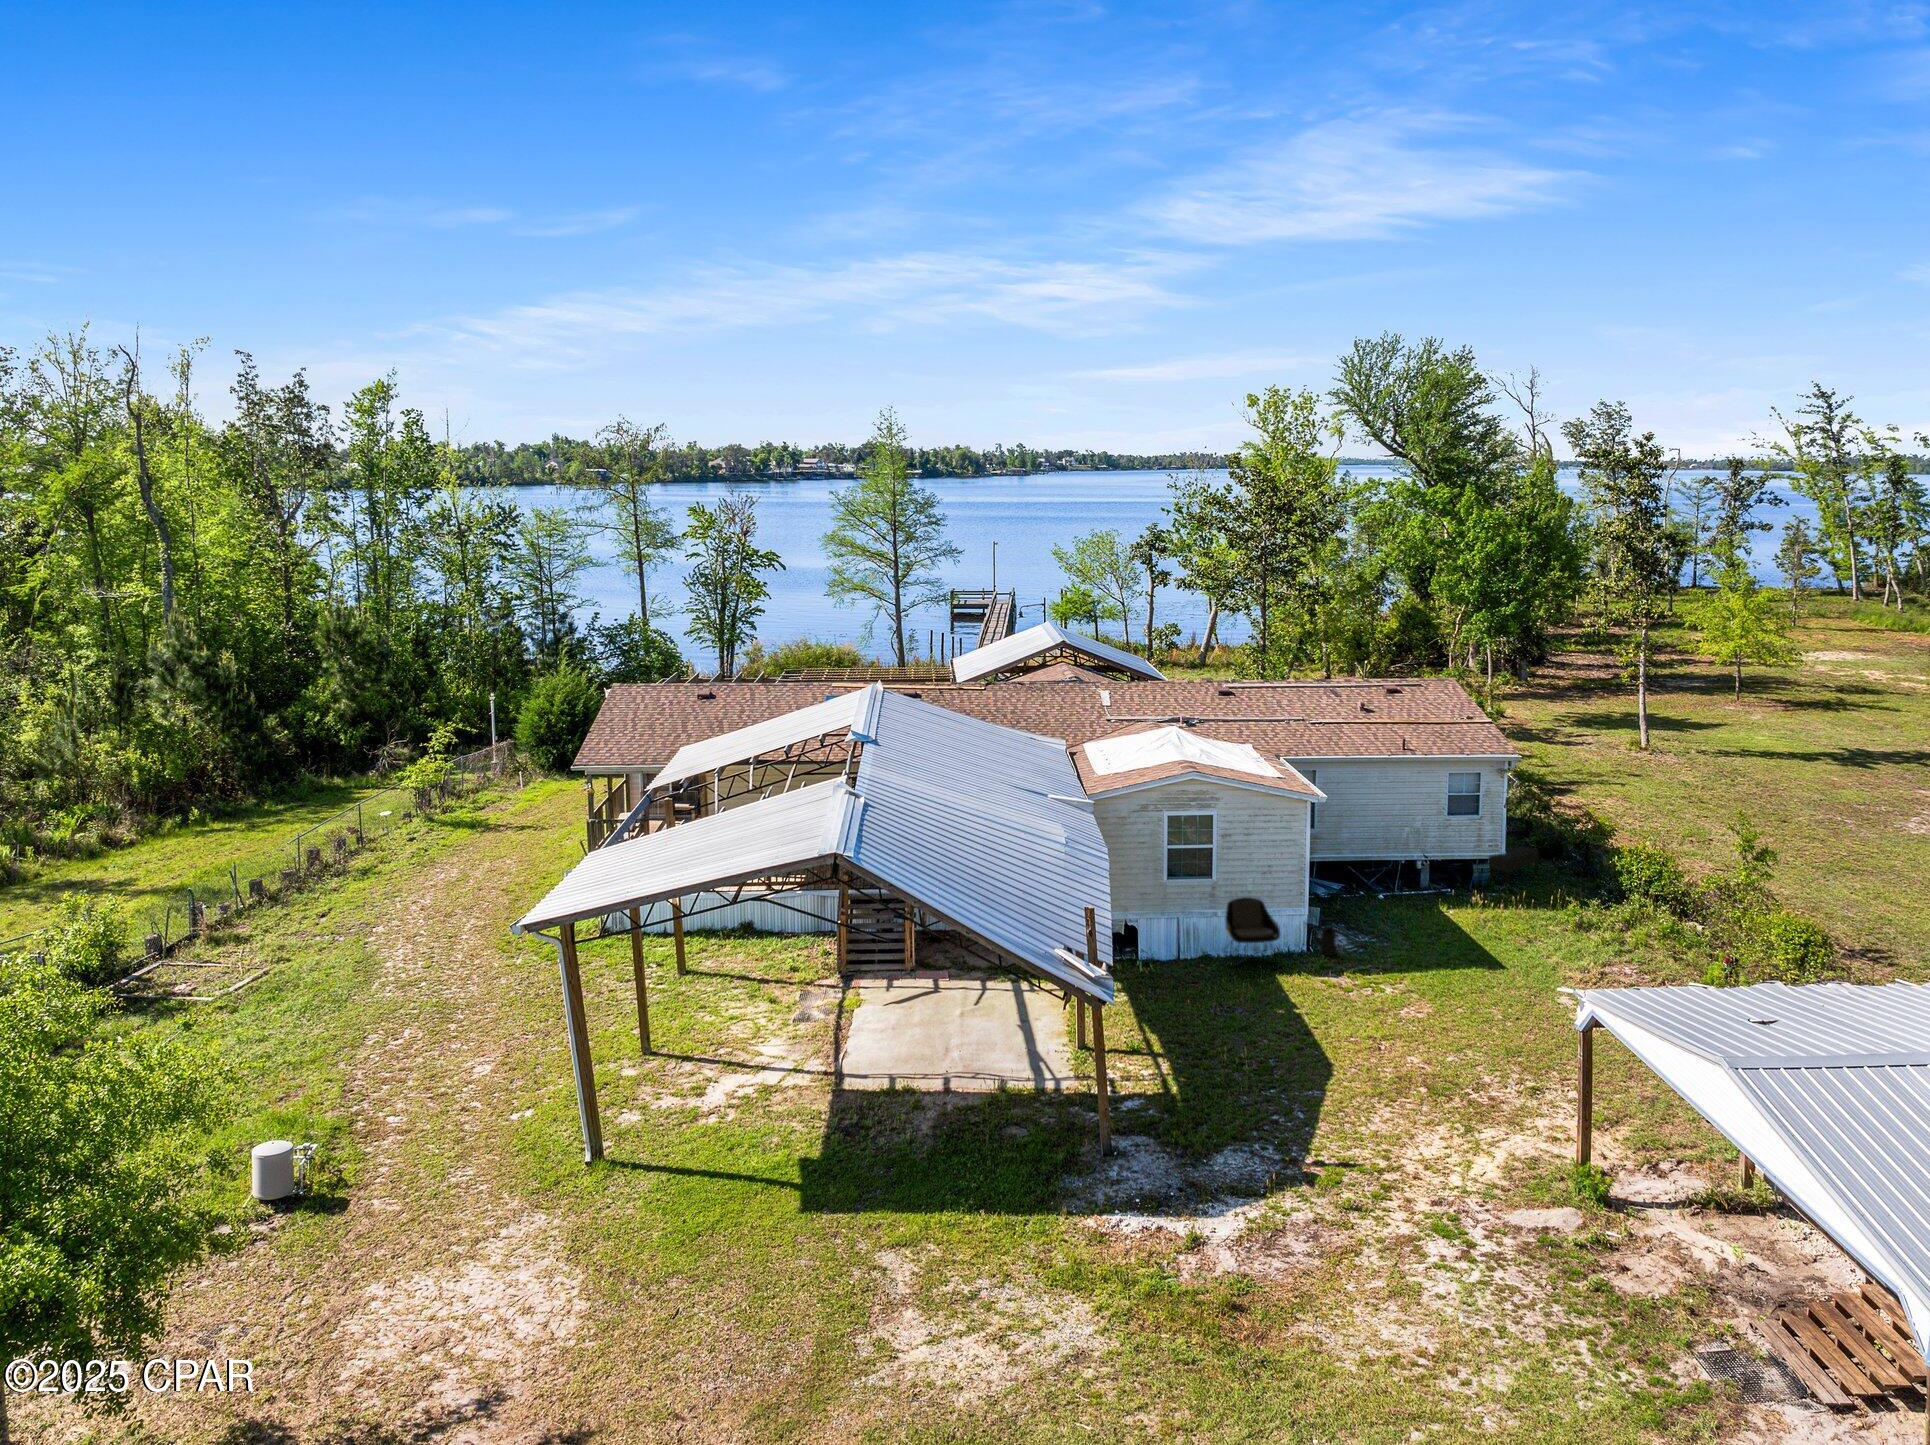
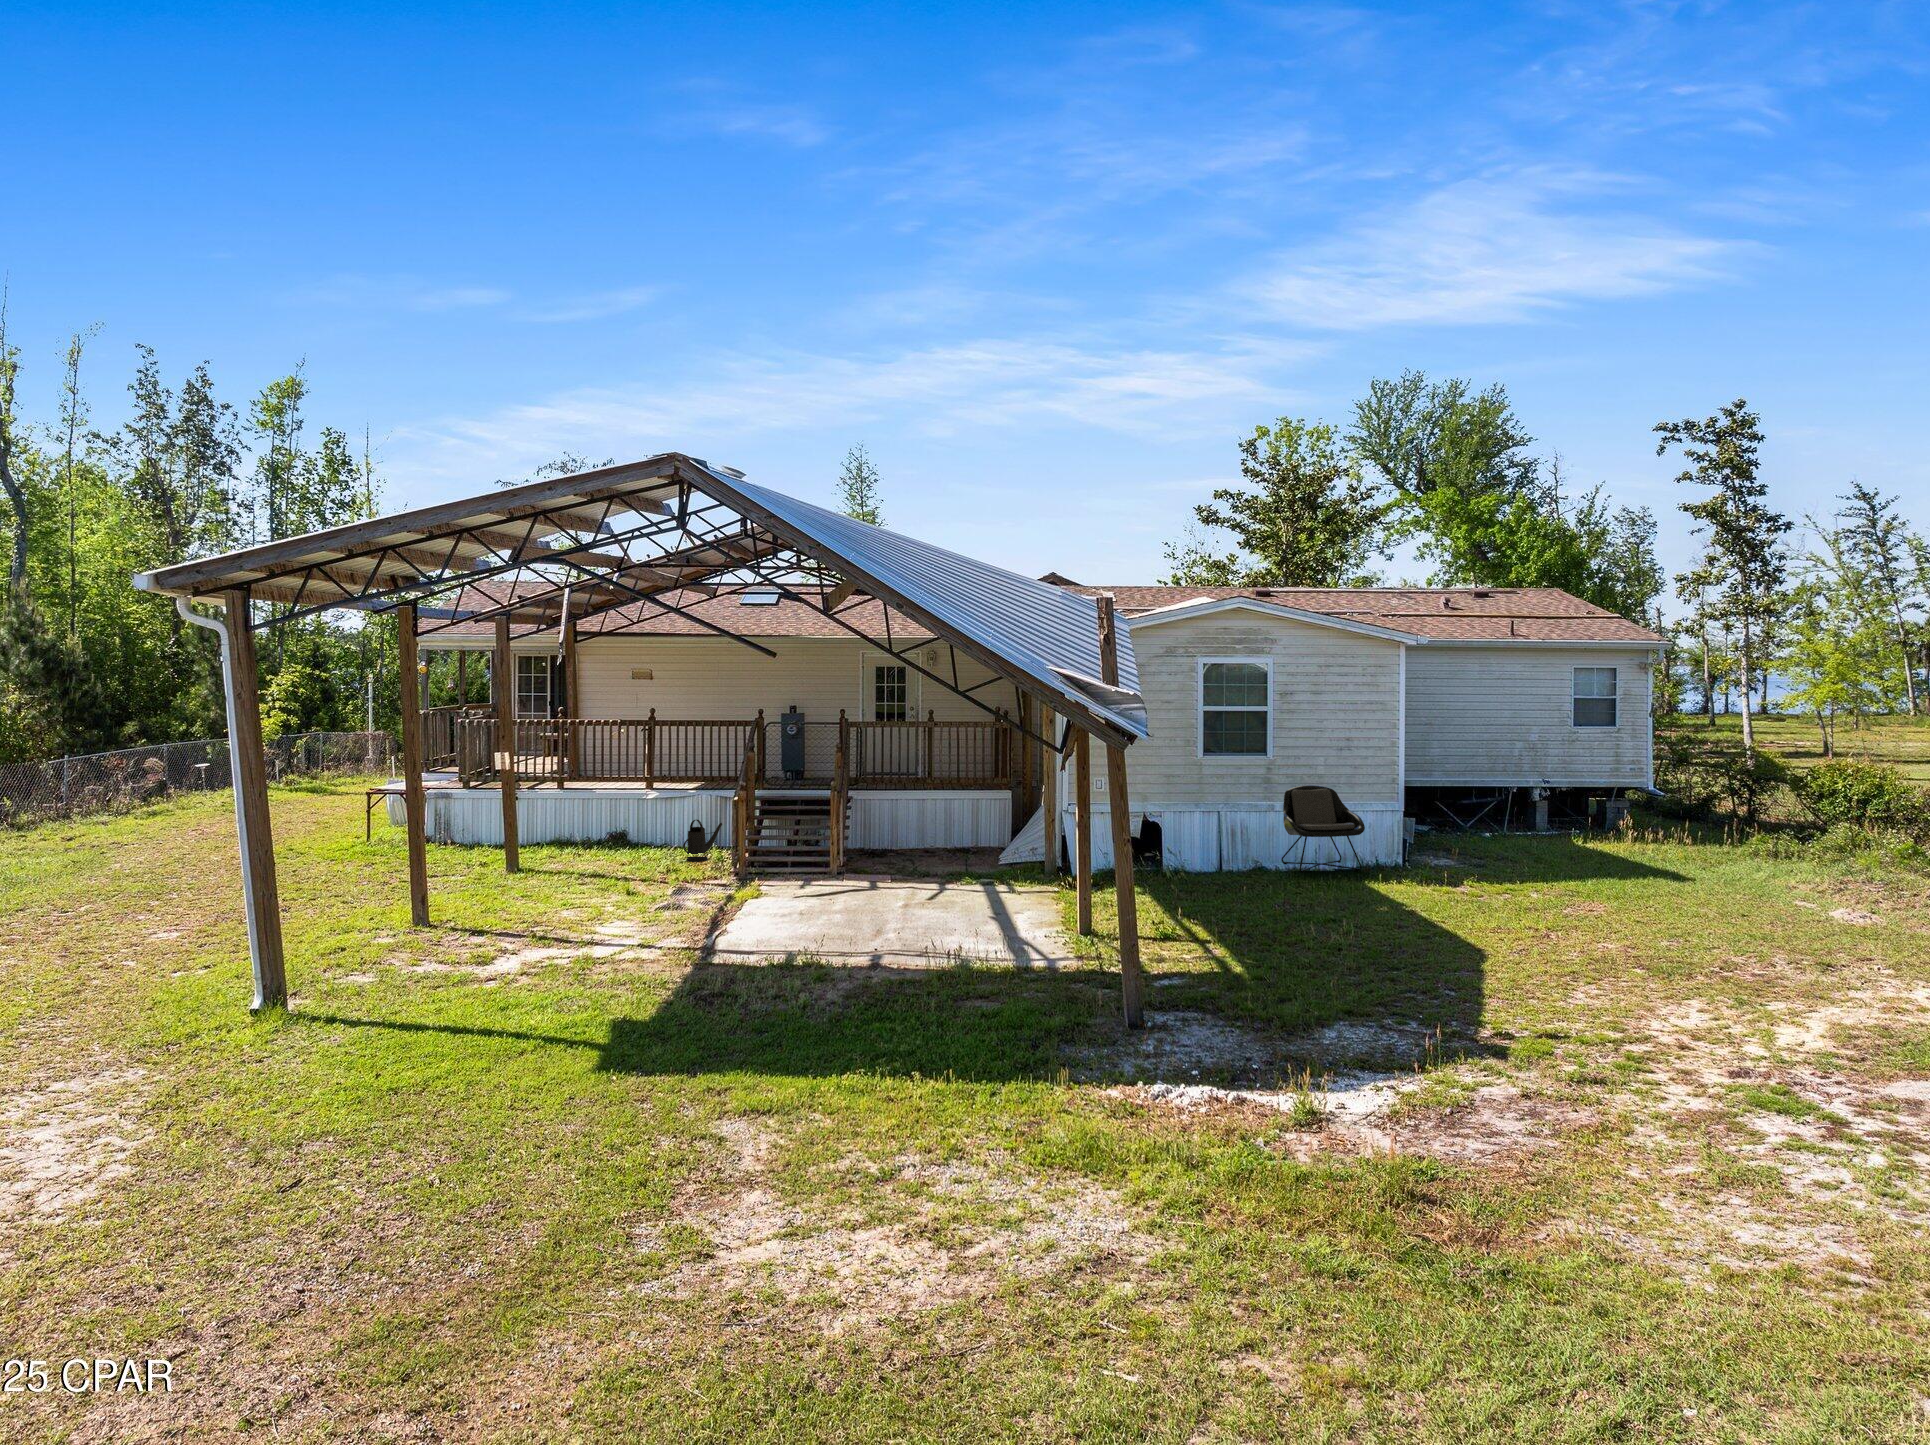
bench: present [1488,846,1539,884] -> none [1626,779,1694,820]
watering can: present [1306,923,1336,956] -> present [683,820,722,862]

